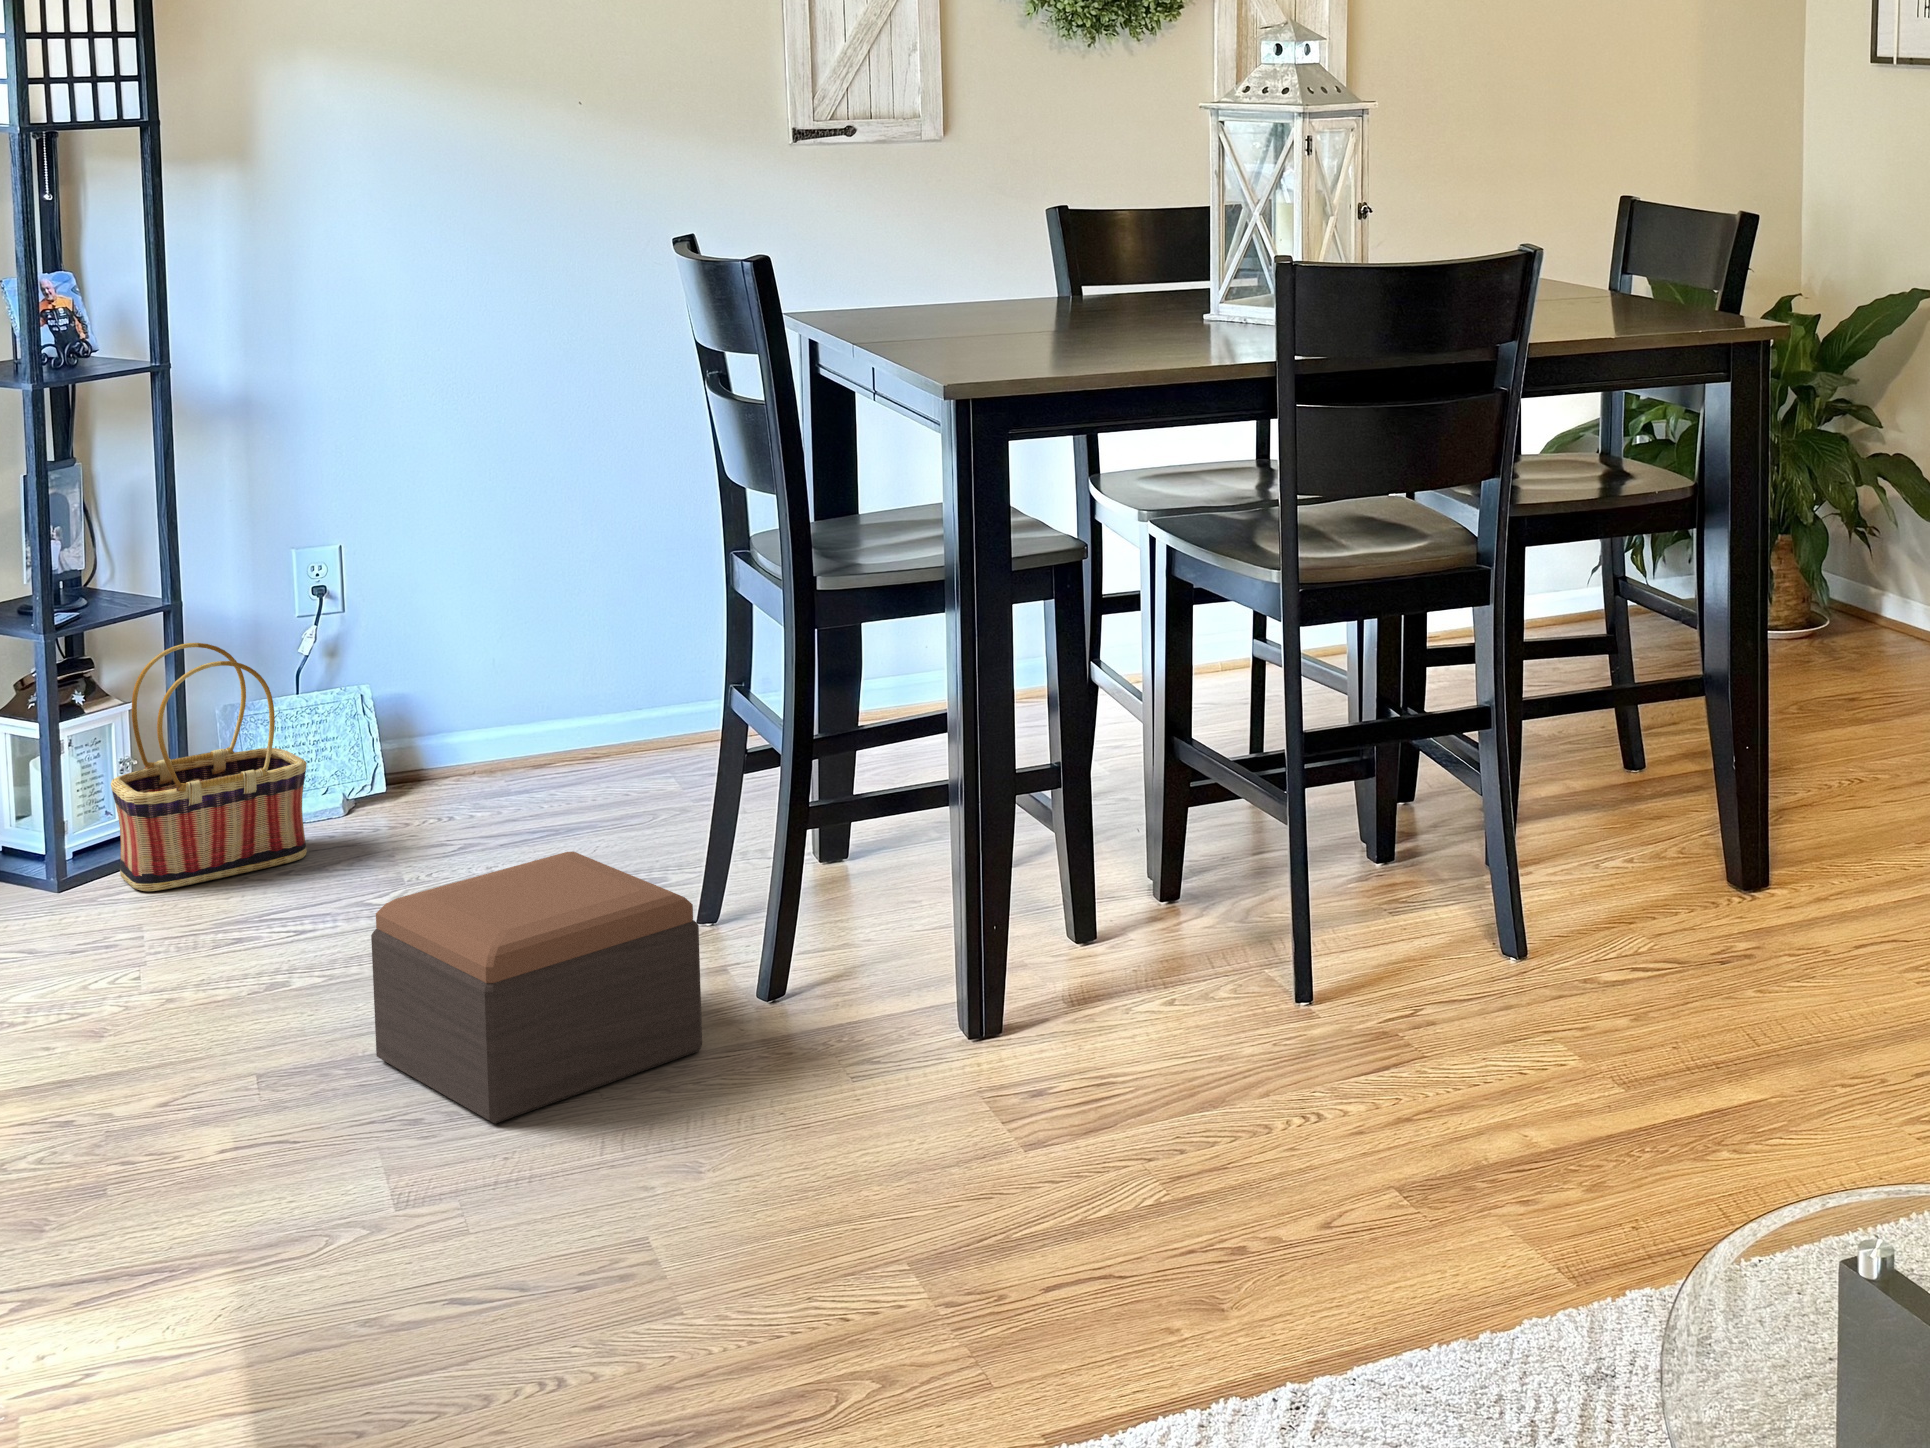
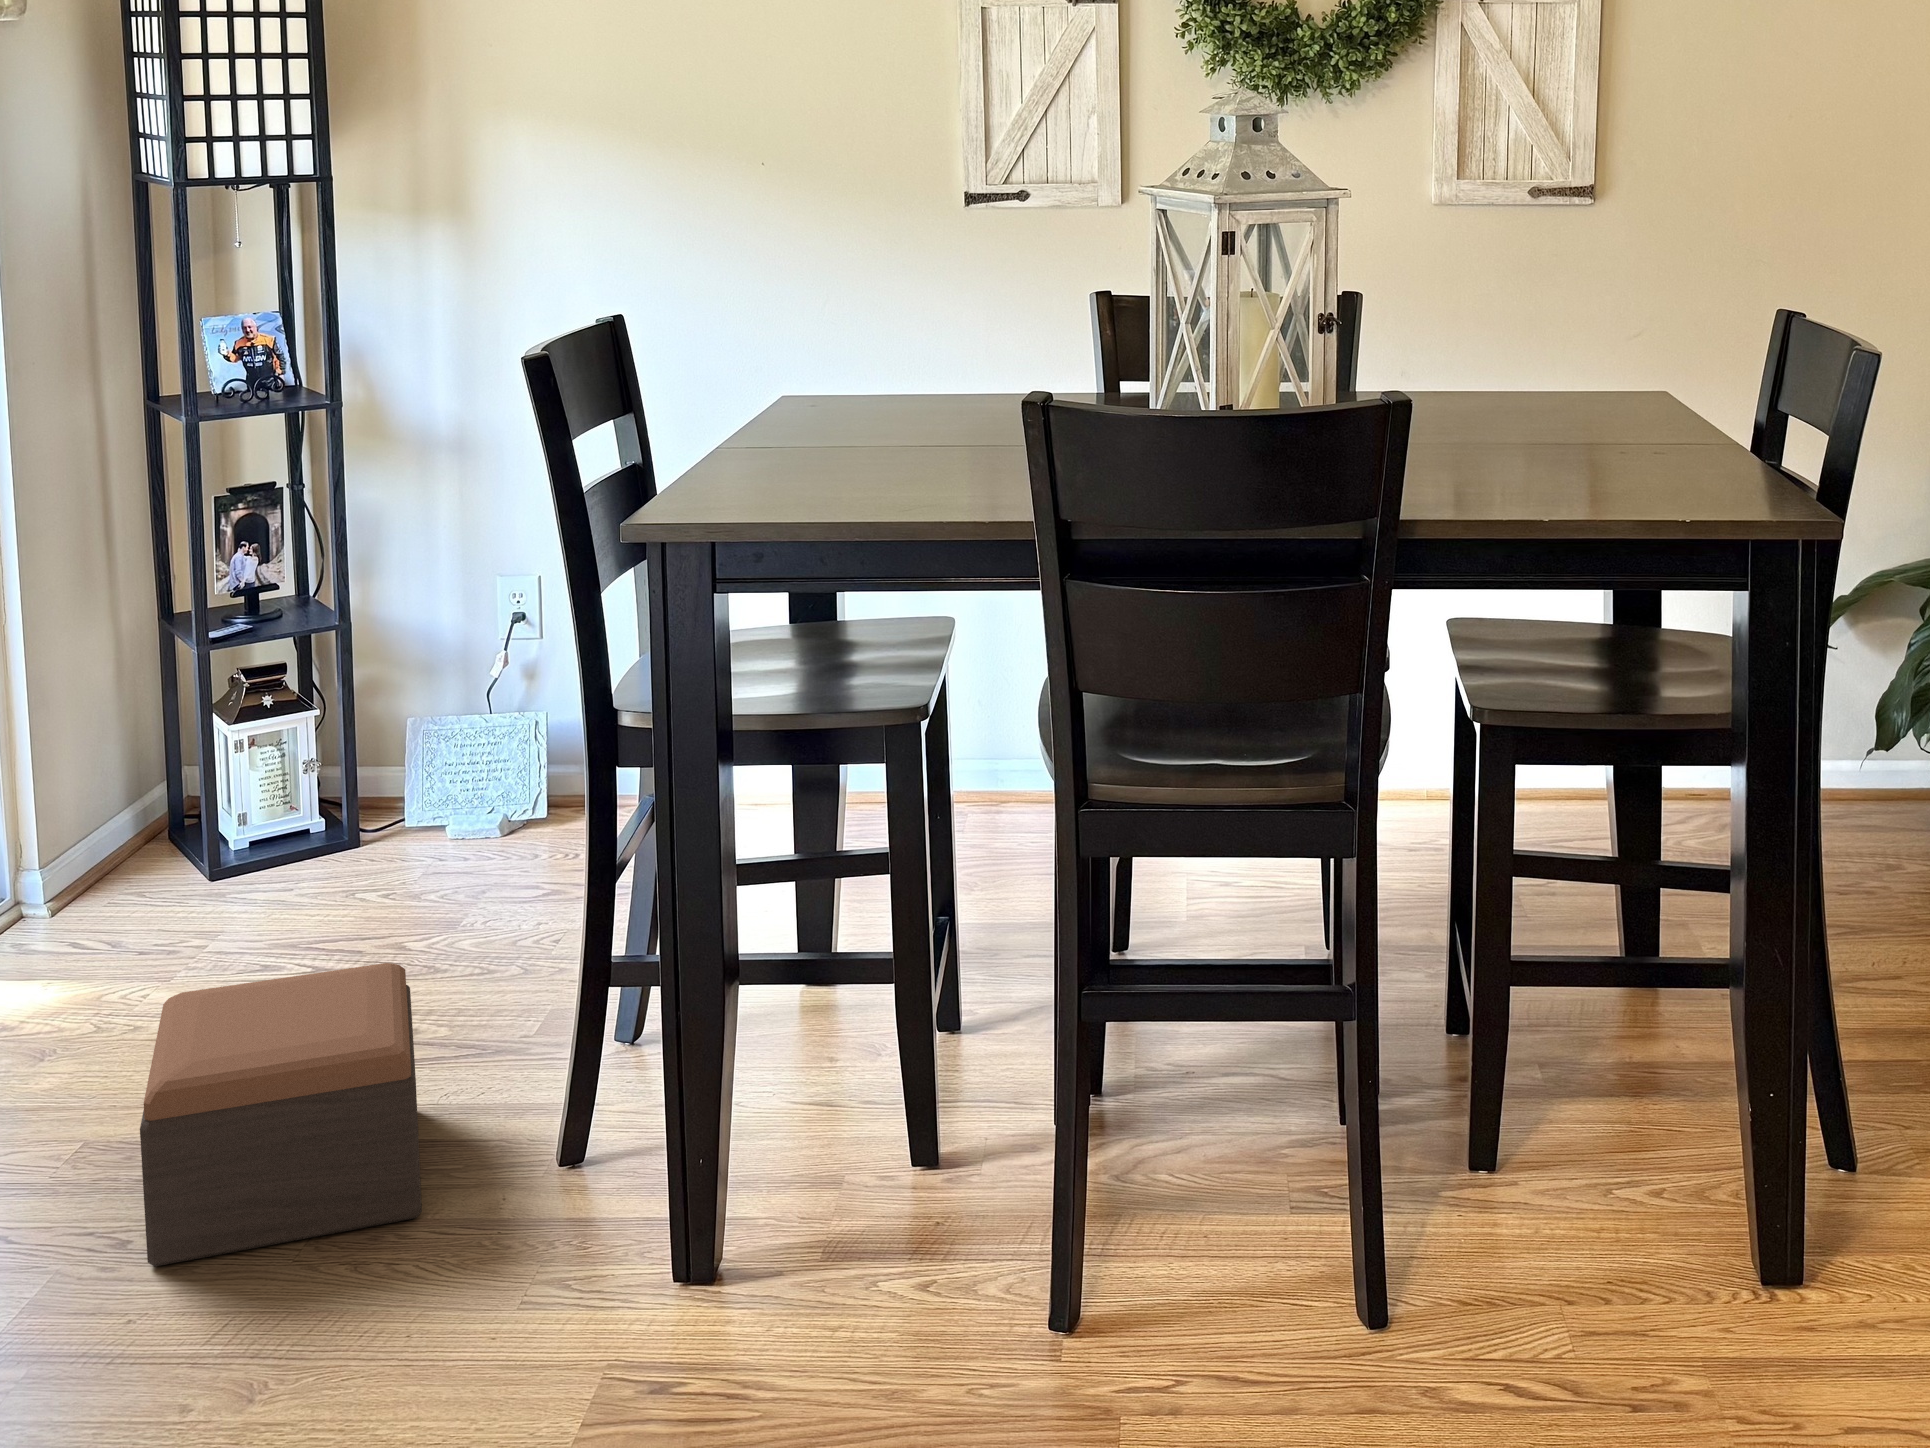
basket: present [111,643,307,891] -> none [241,665,414,896]

